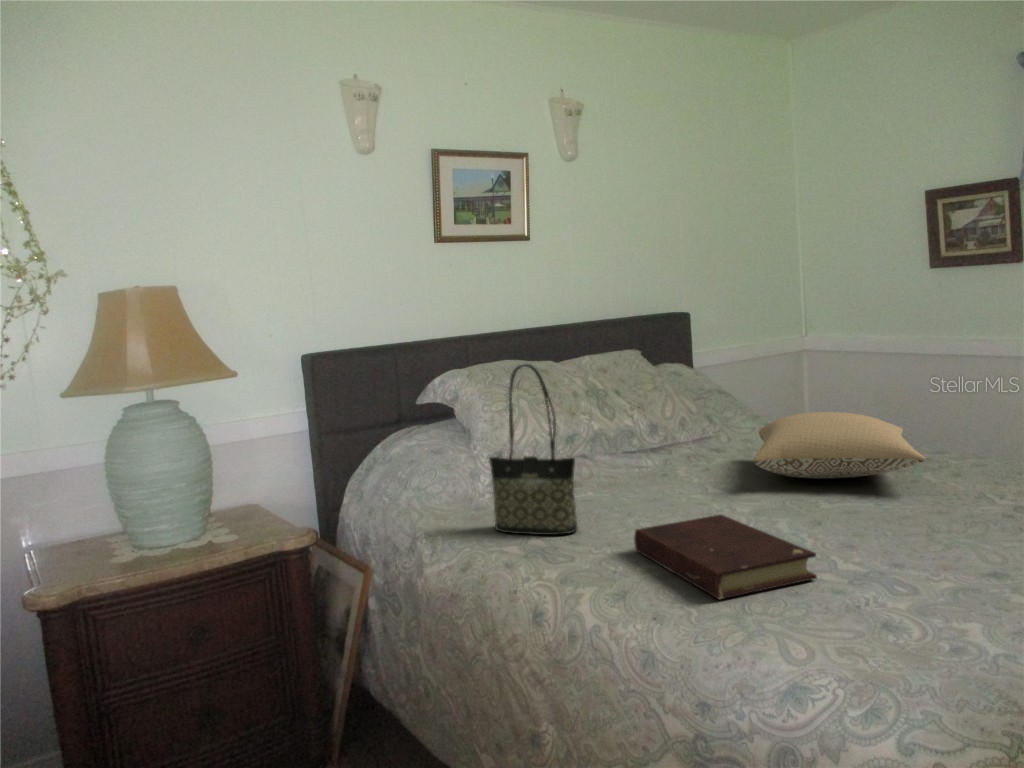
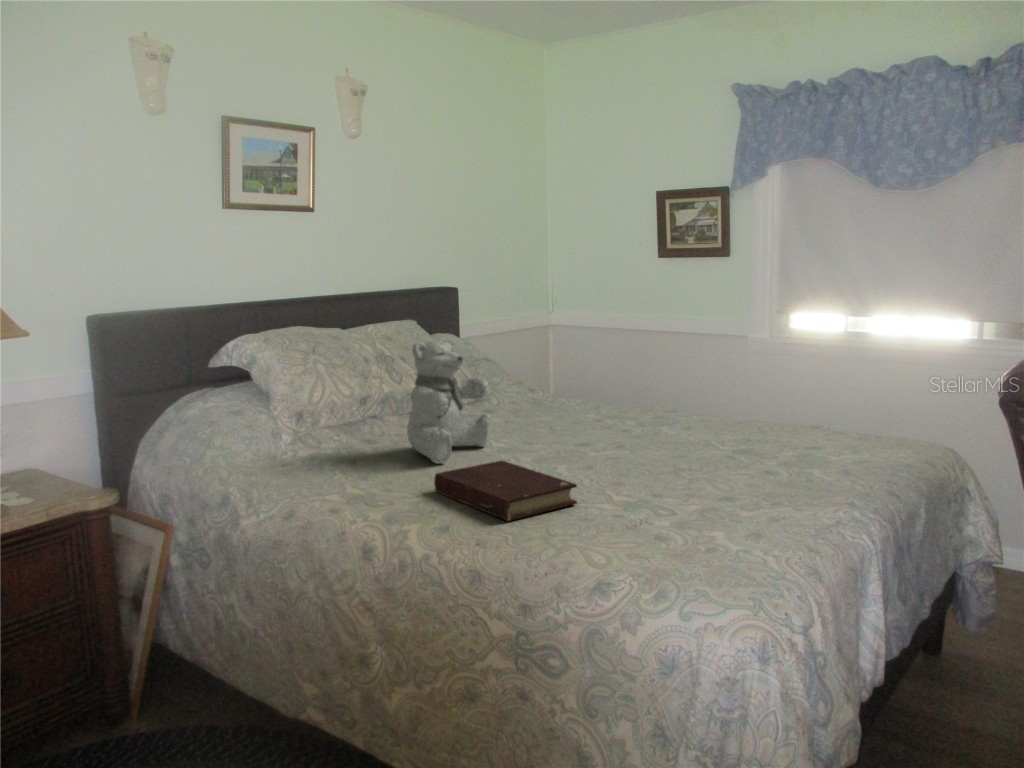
tote bag: present [489,364,577,535] -> none [302,333,382,482]
teddy bear: none [614,366,714,514] -> present [407,337,491,464]
pillow: present [754,412,926,479] -> none [523,379,653,432]

